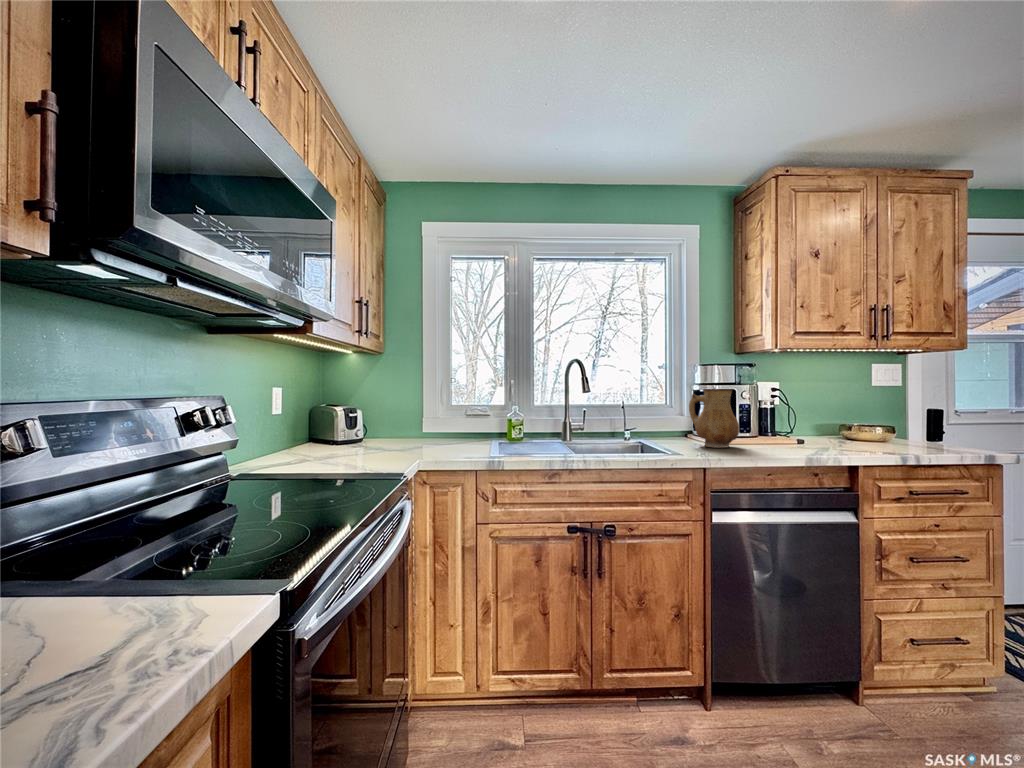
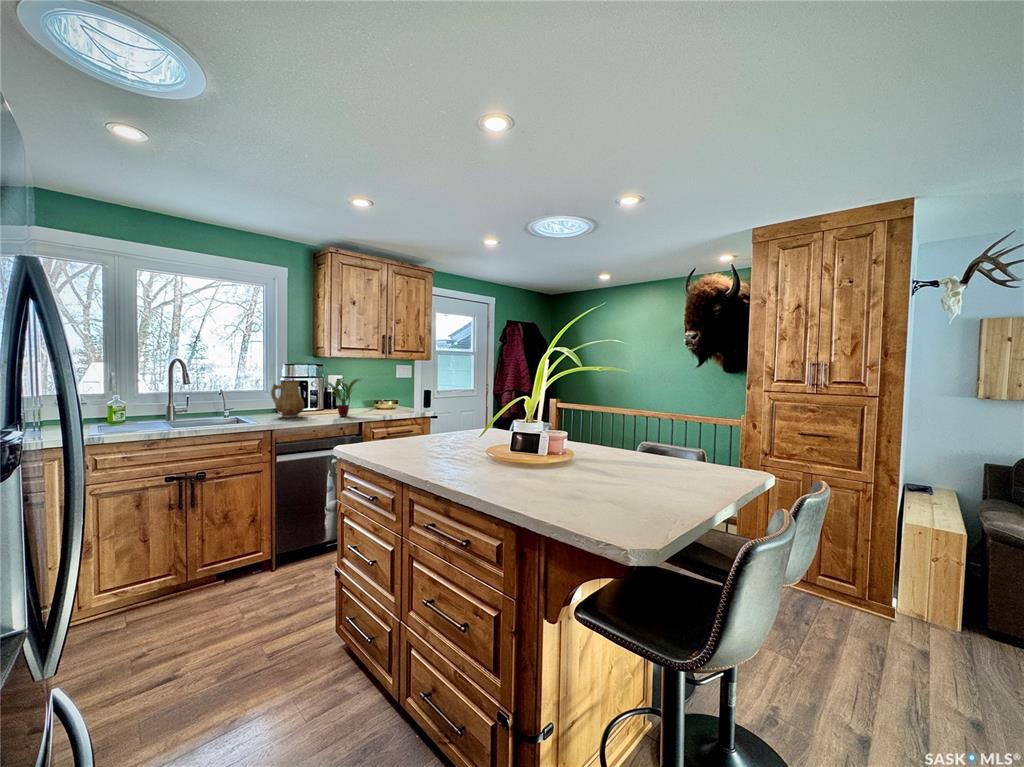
potted plant: none [772,383,850,452] -> present [325,378,360,416]

